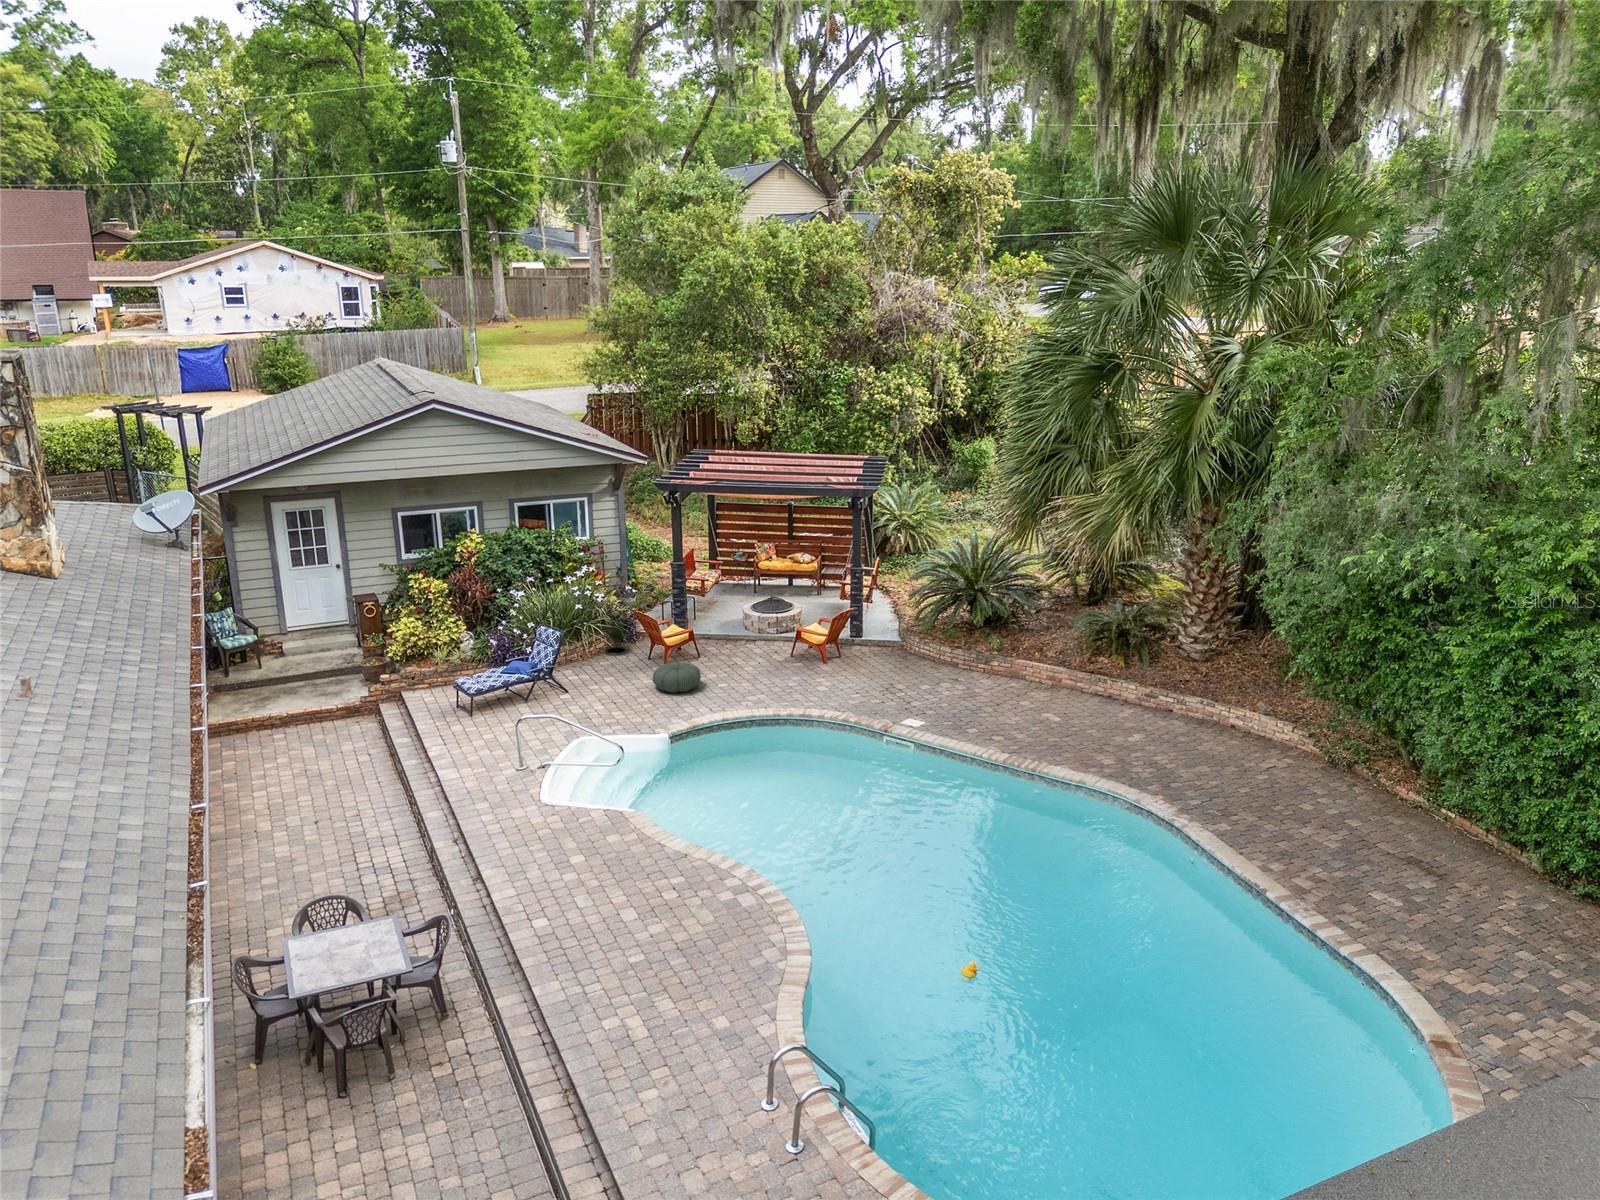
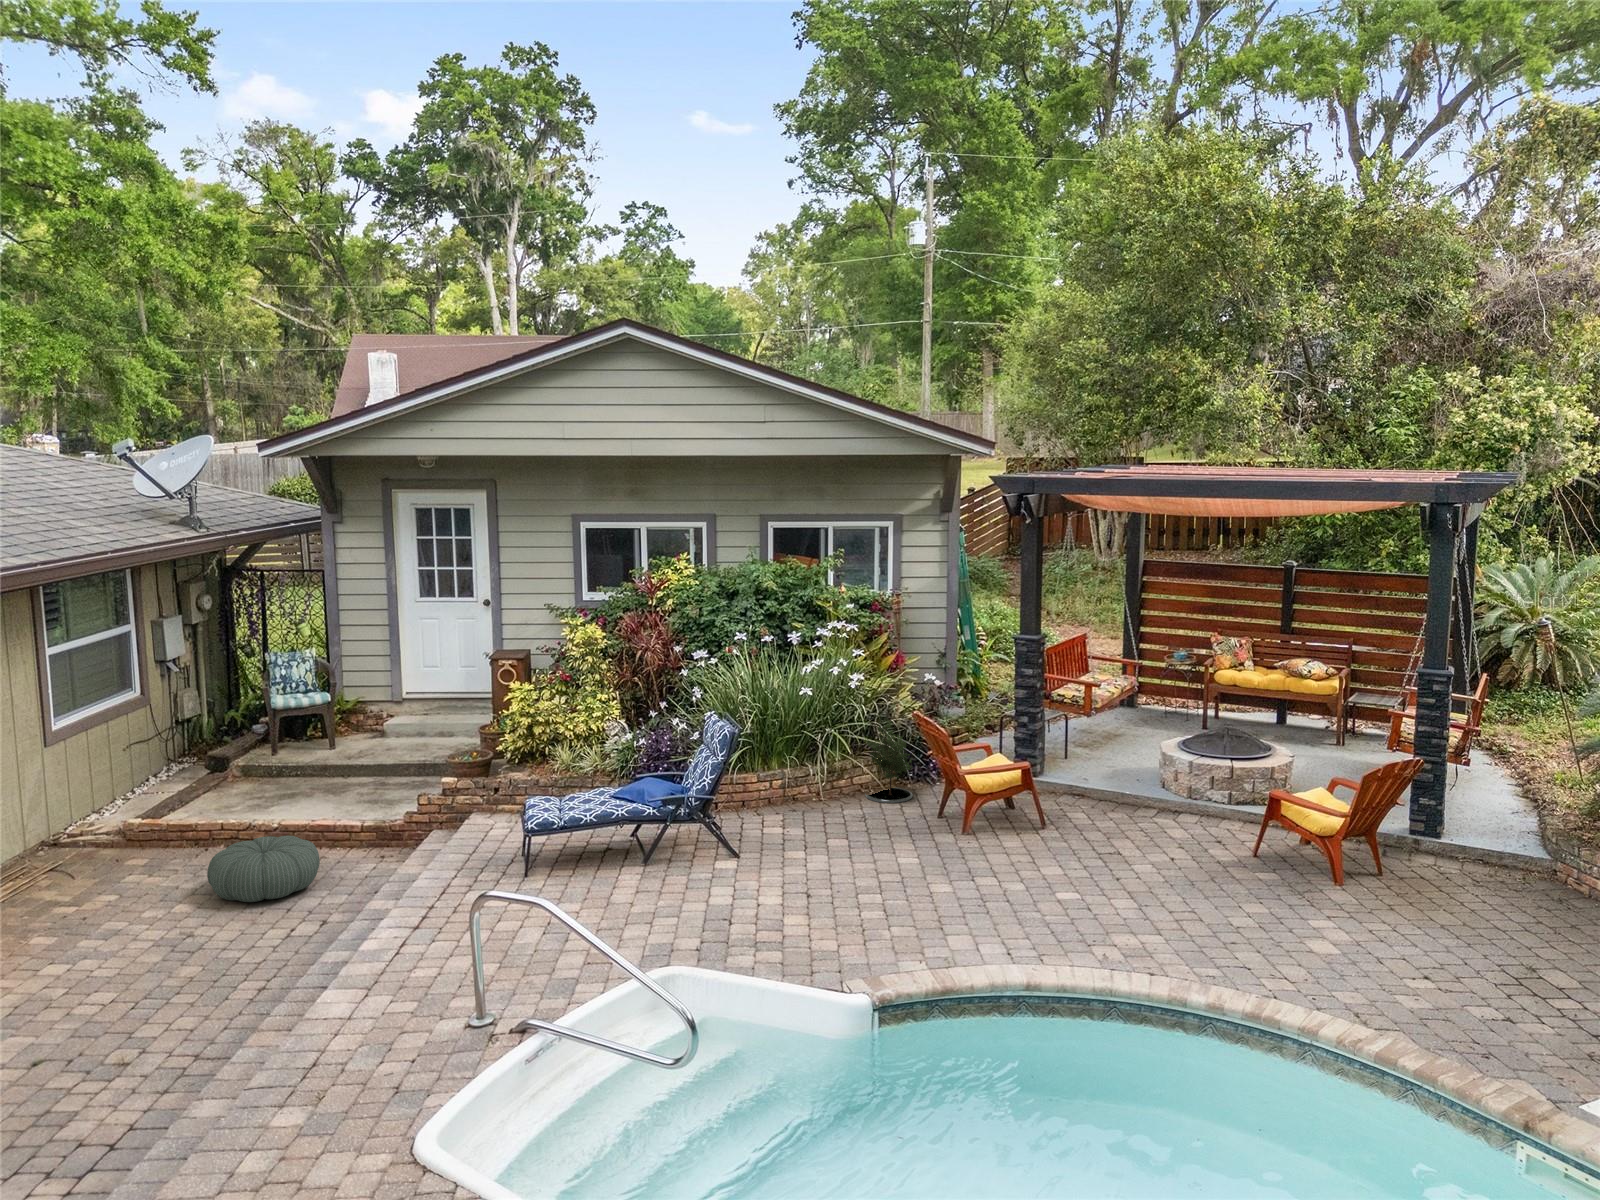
pouf: present [653,662,701,693] -> present [207,836,320,902]

